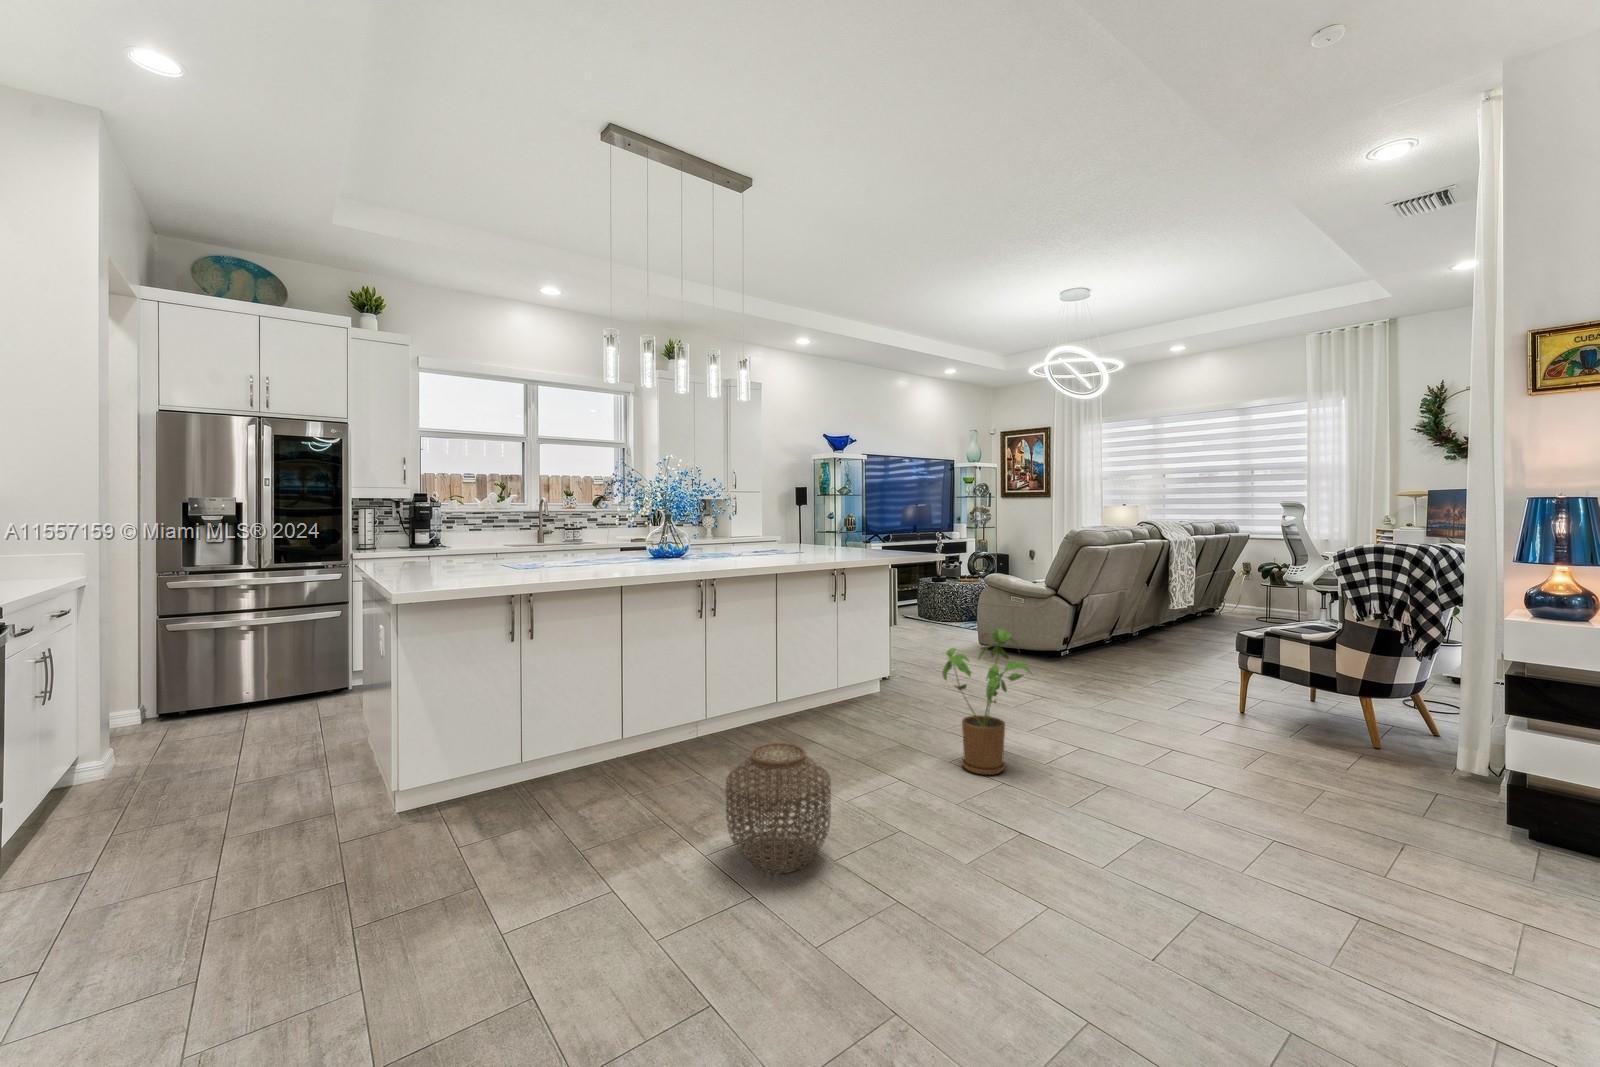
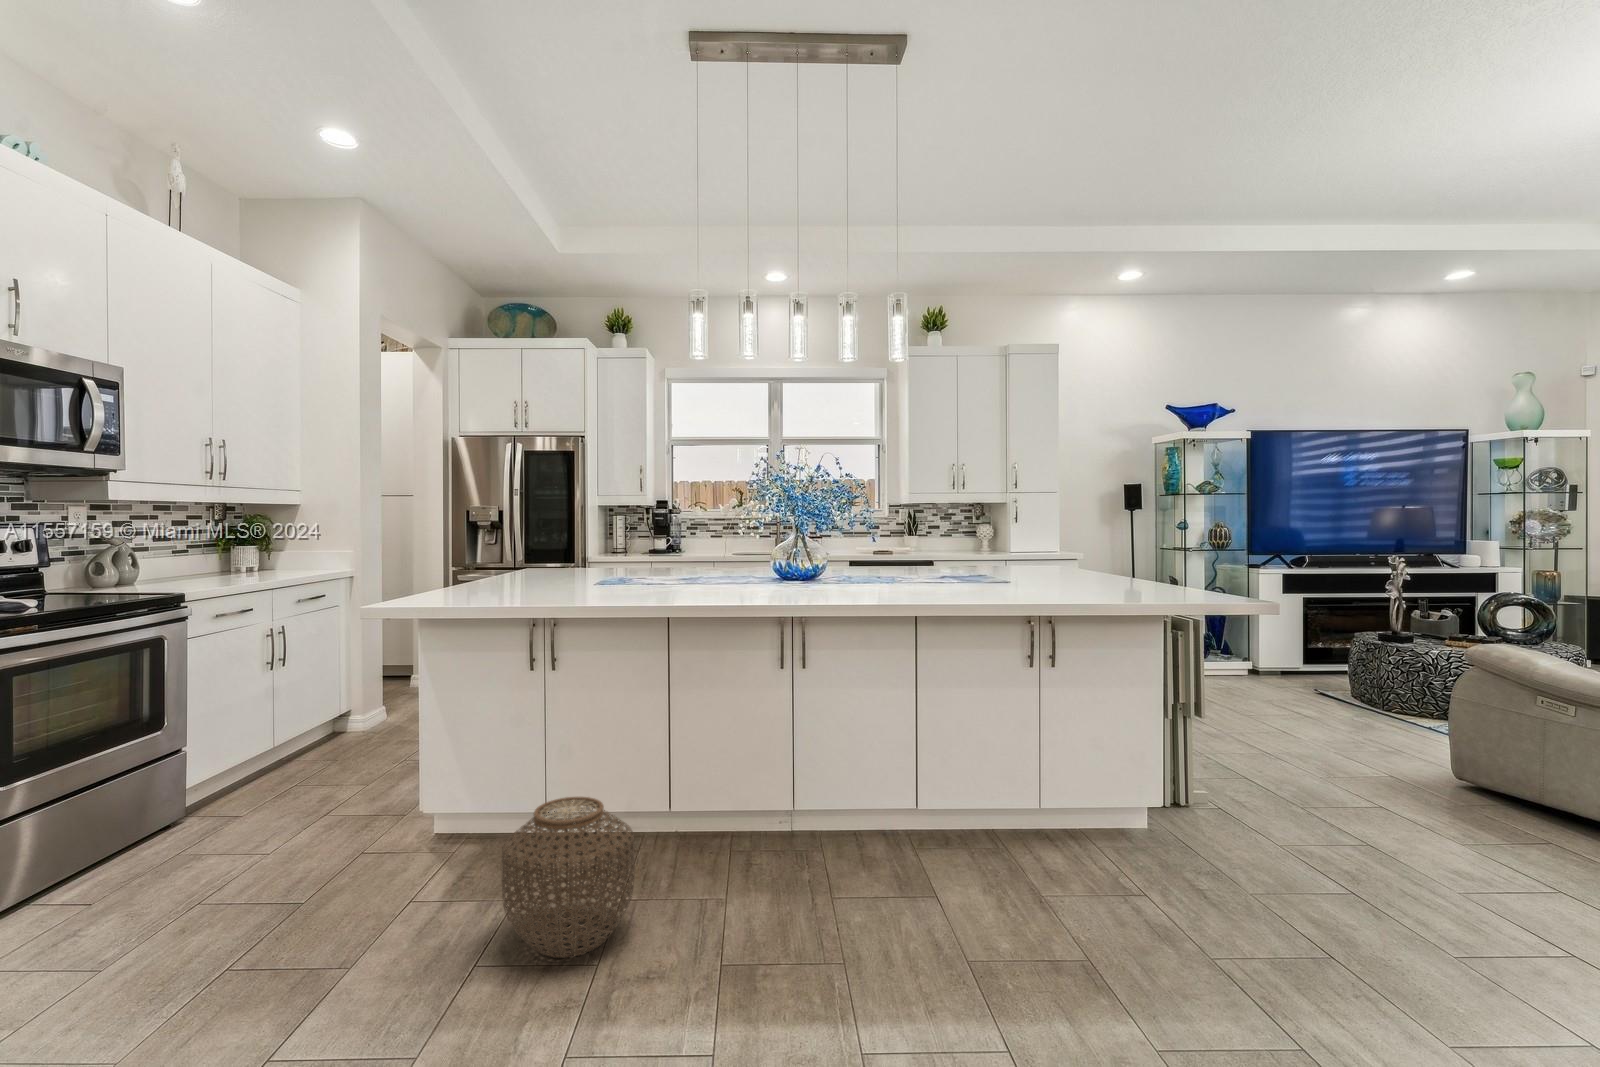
house plant: present [942,629,1031,775] -> none [943,706,1073,940]

